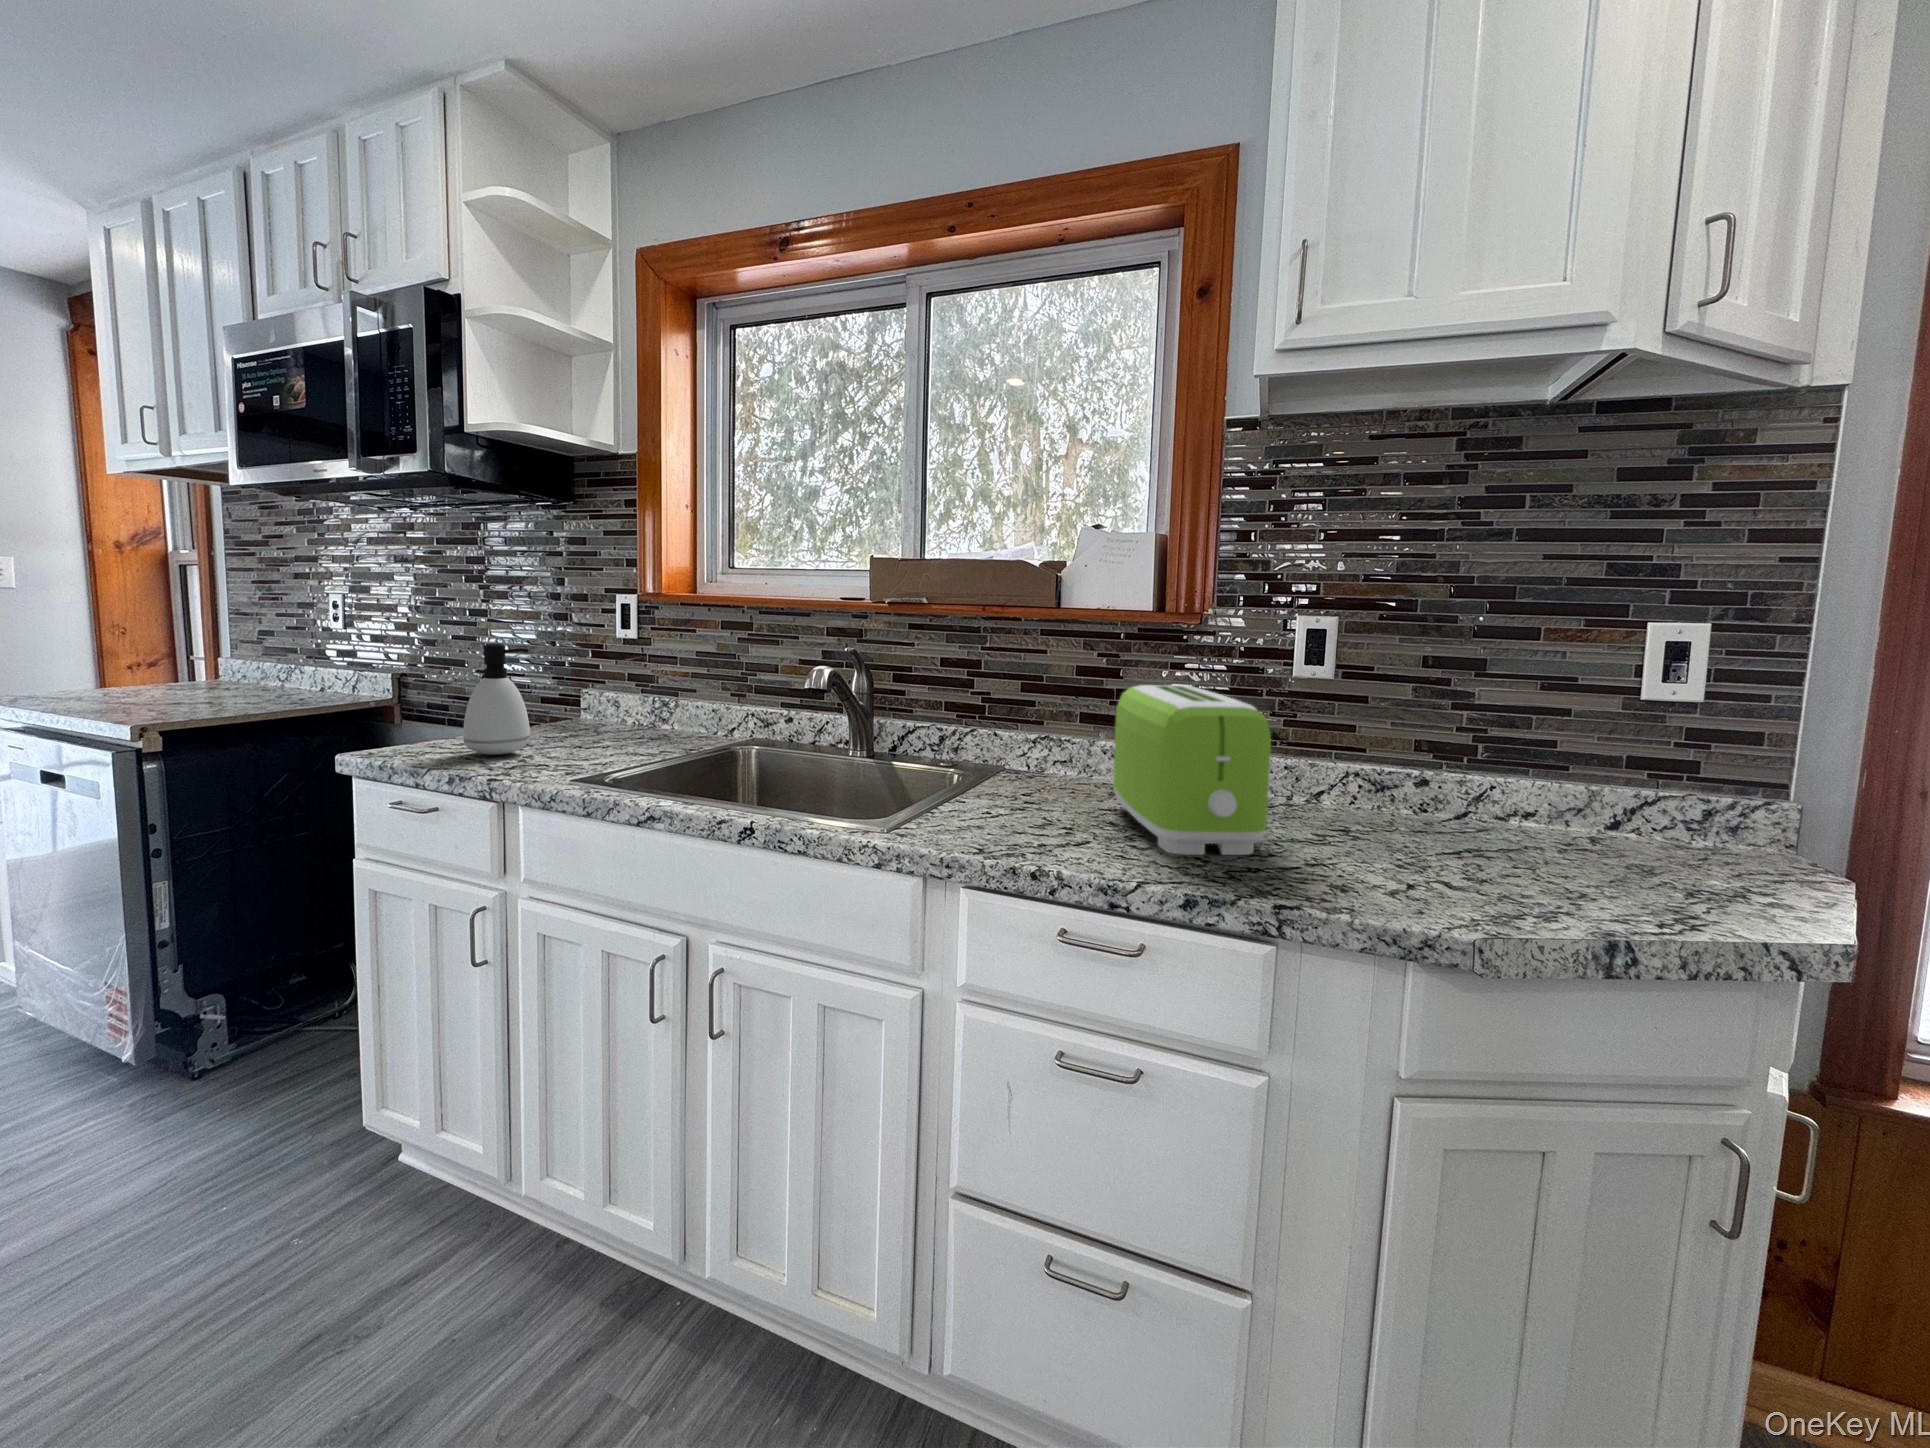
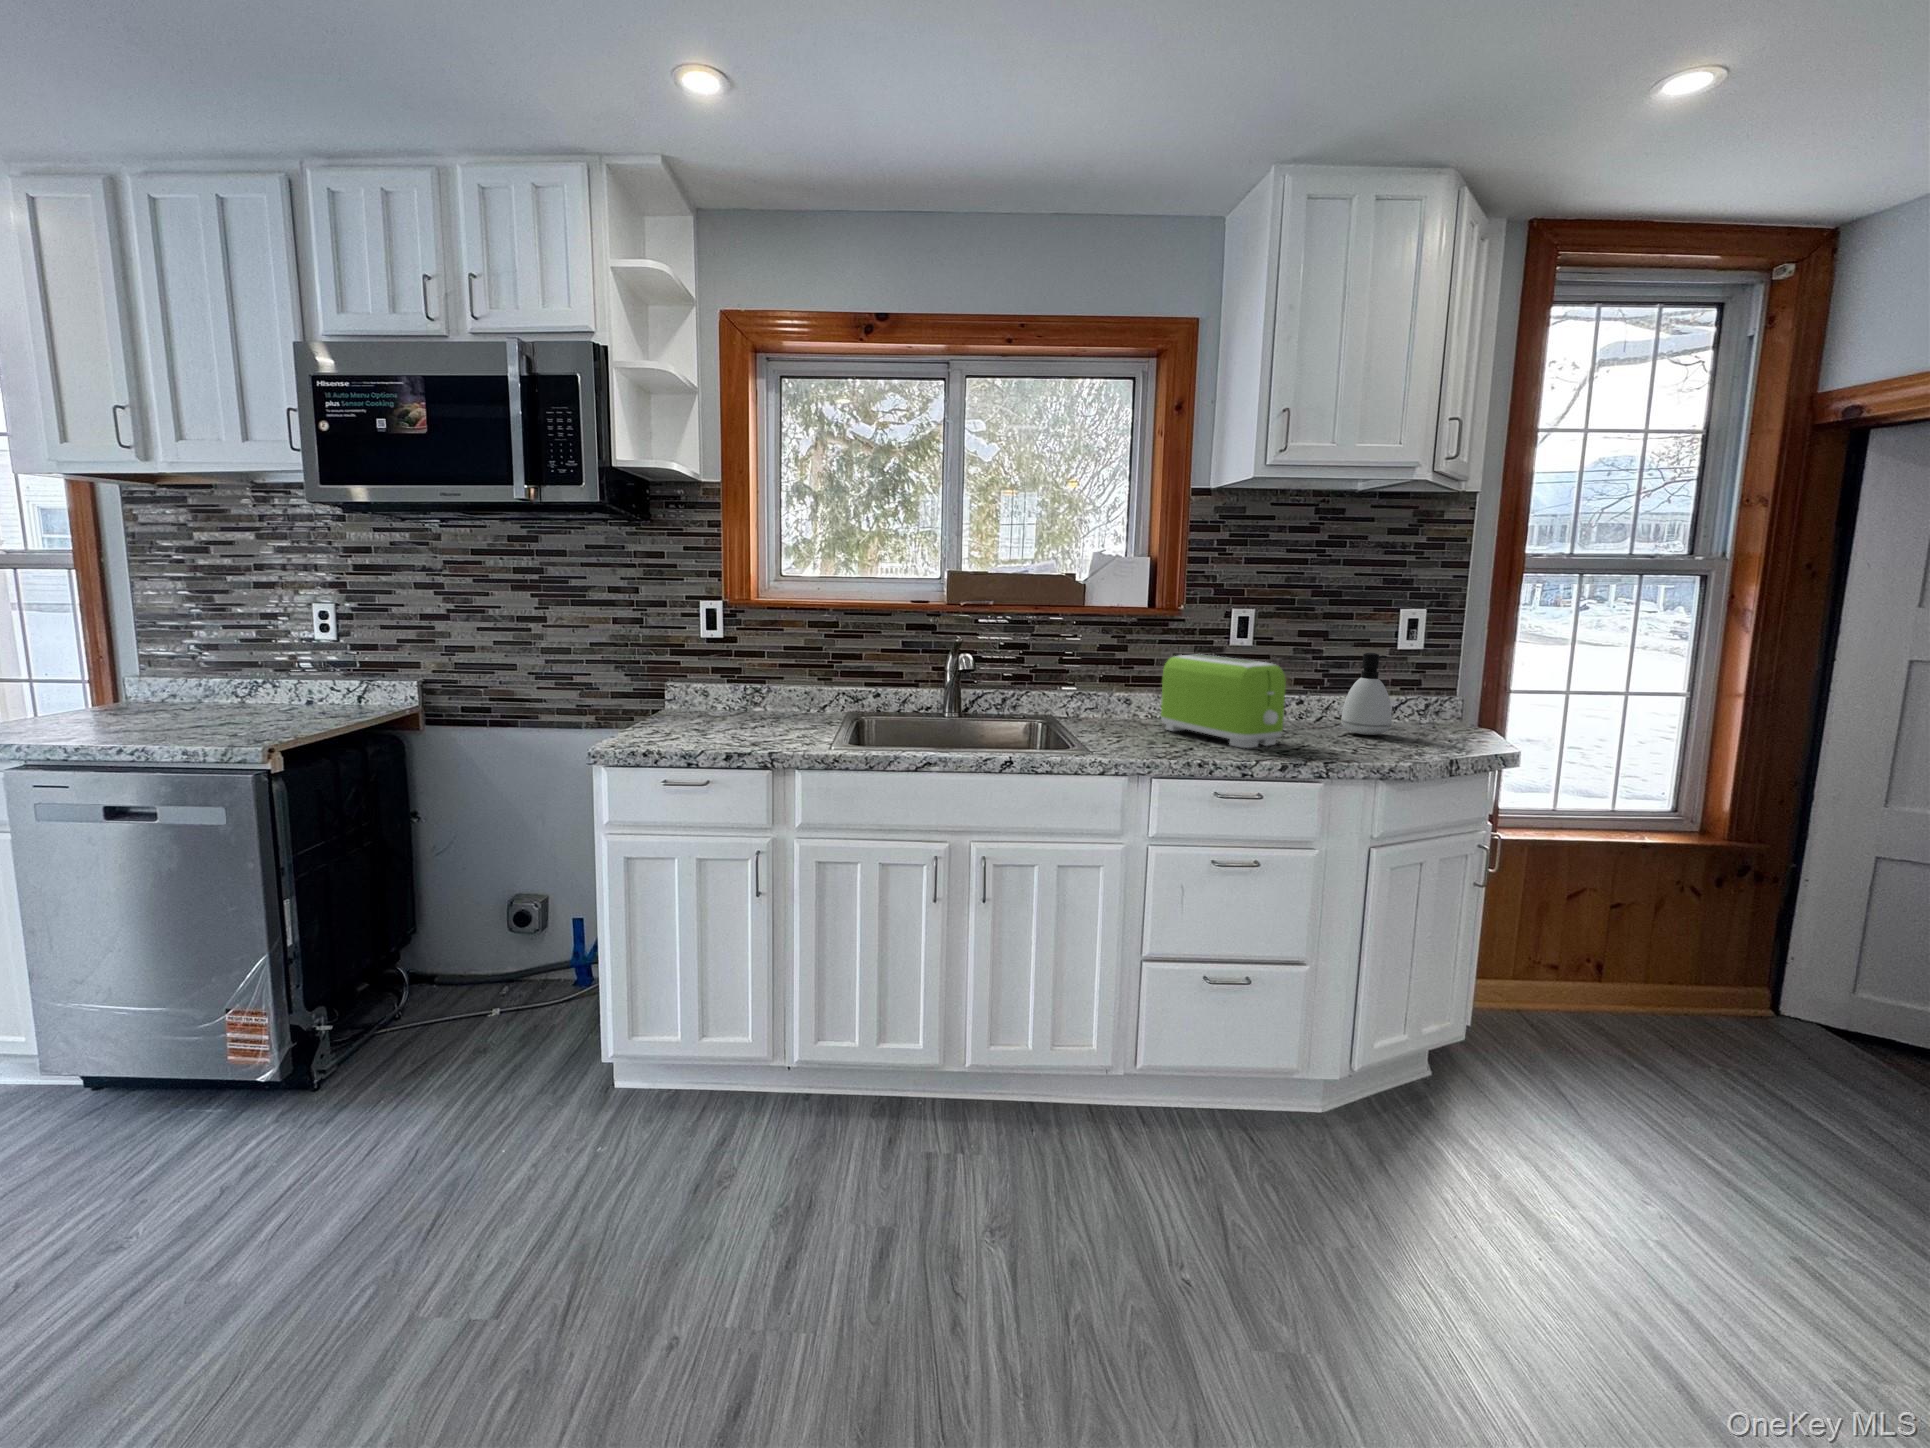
soap dispenser: present [463,643,530,755] -> present [1341,653,1392,735]

